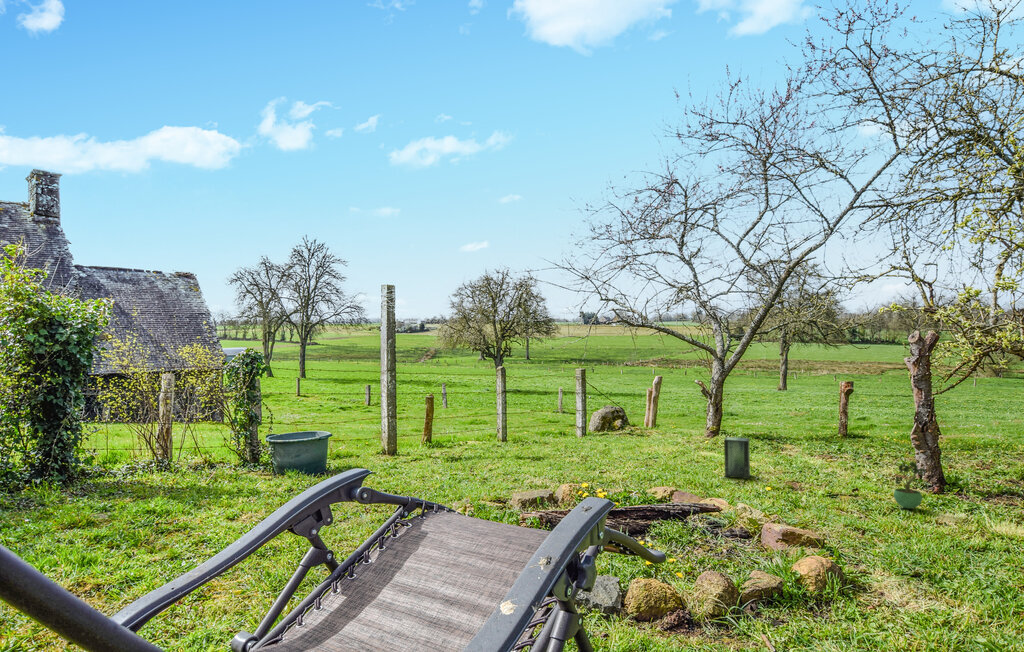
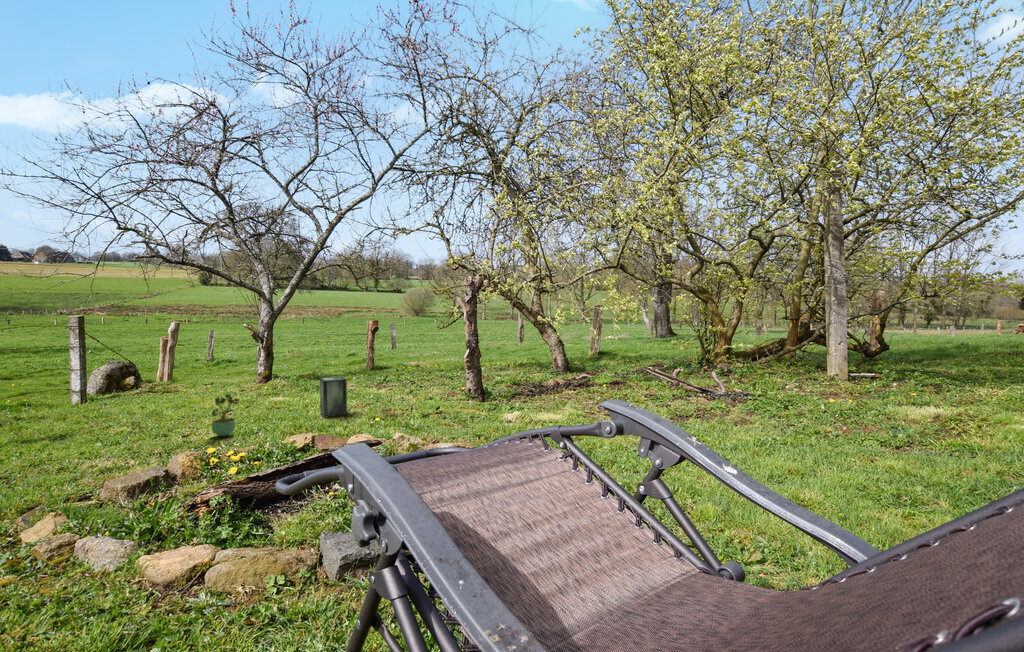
potted plant: present [894,462,926,509] -> present [212,394,239,436]

